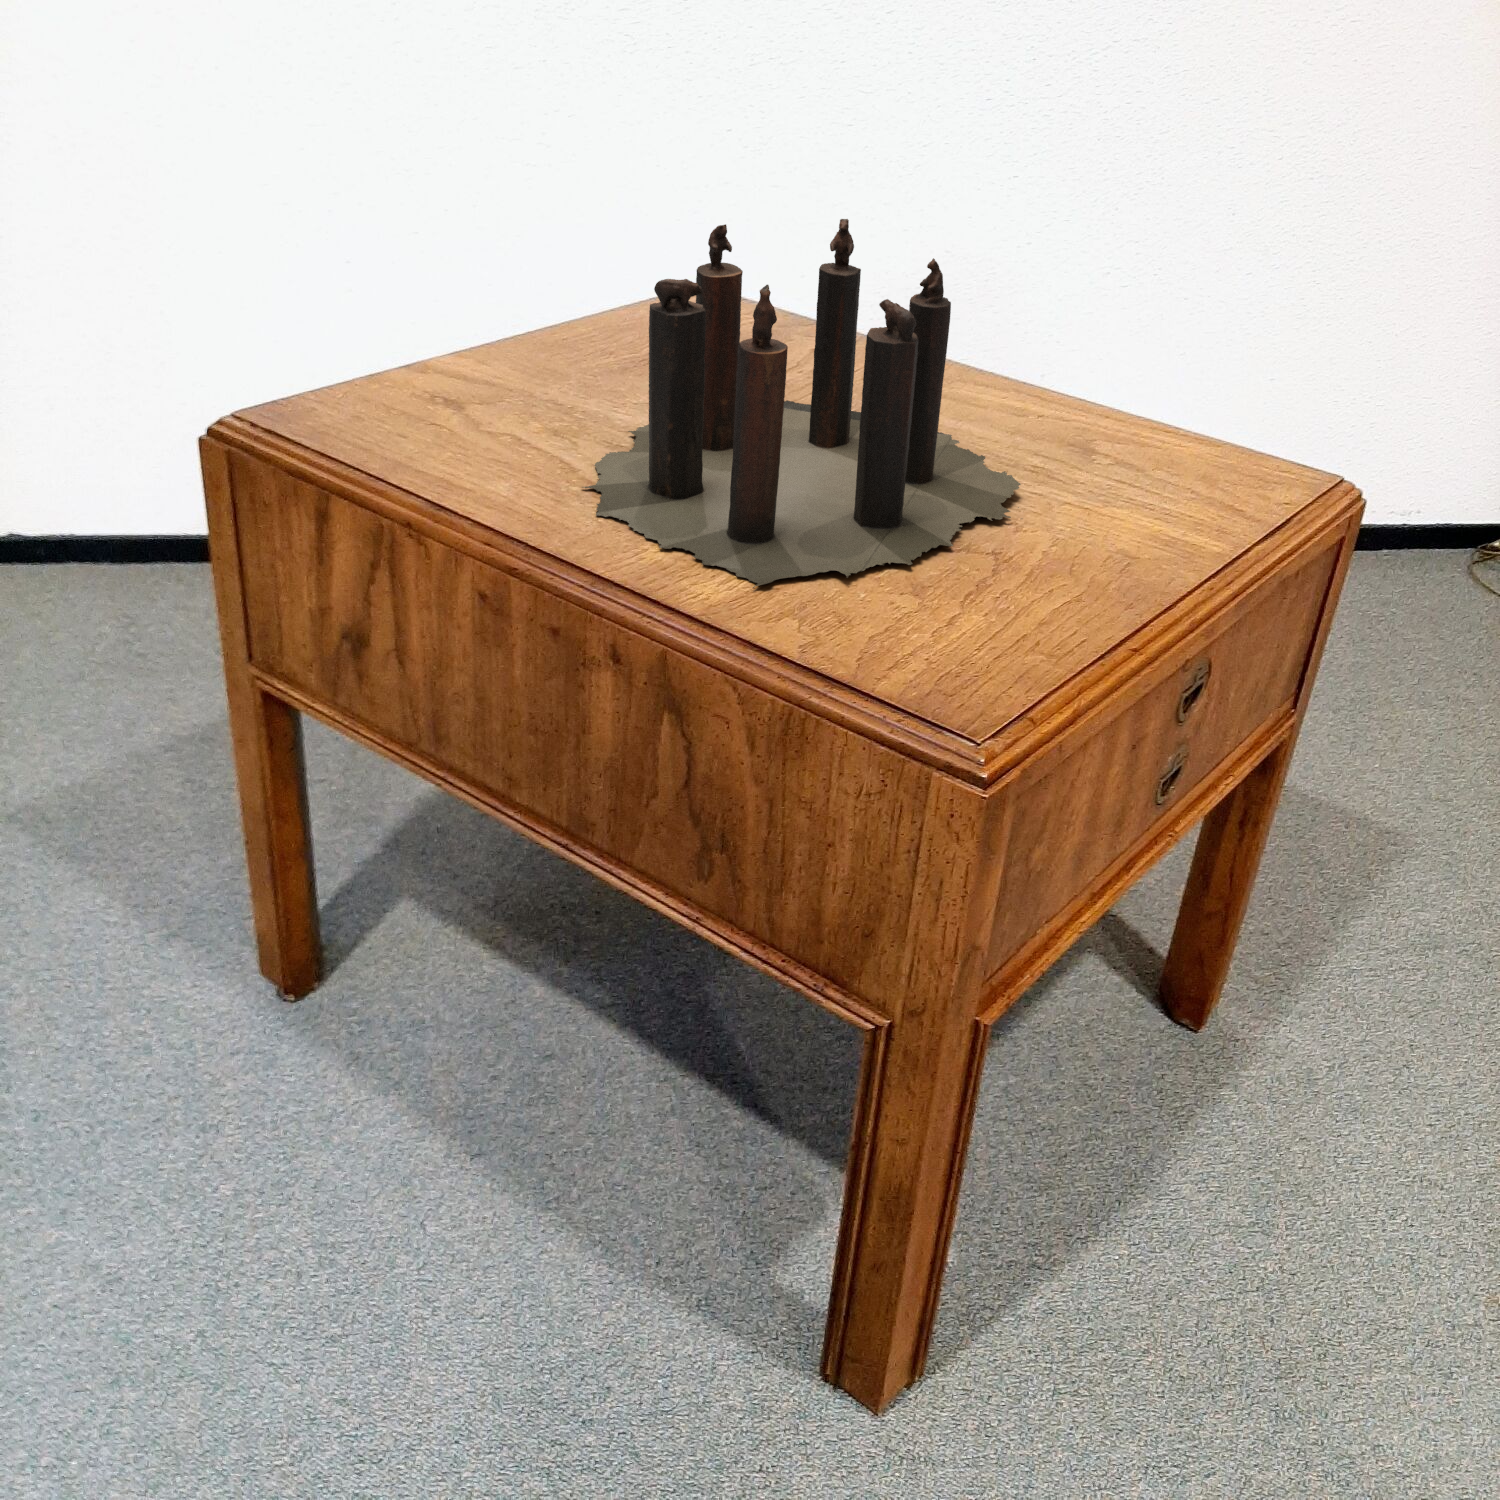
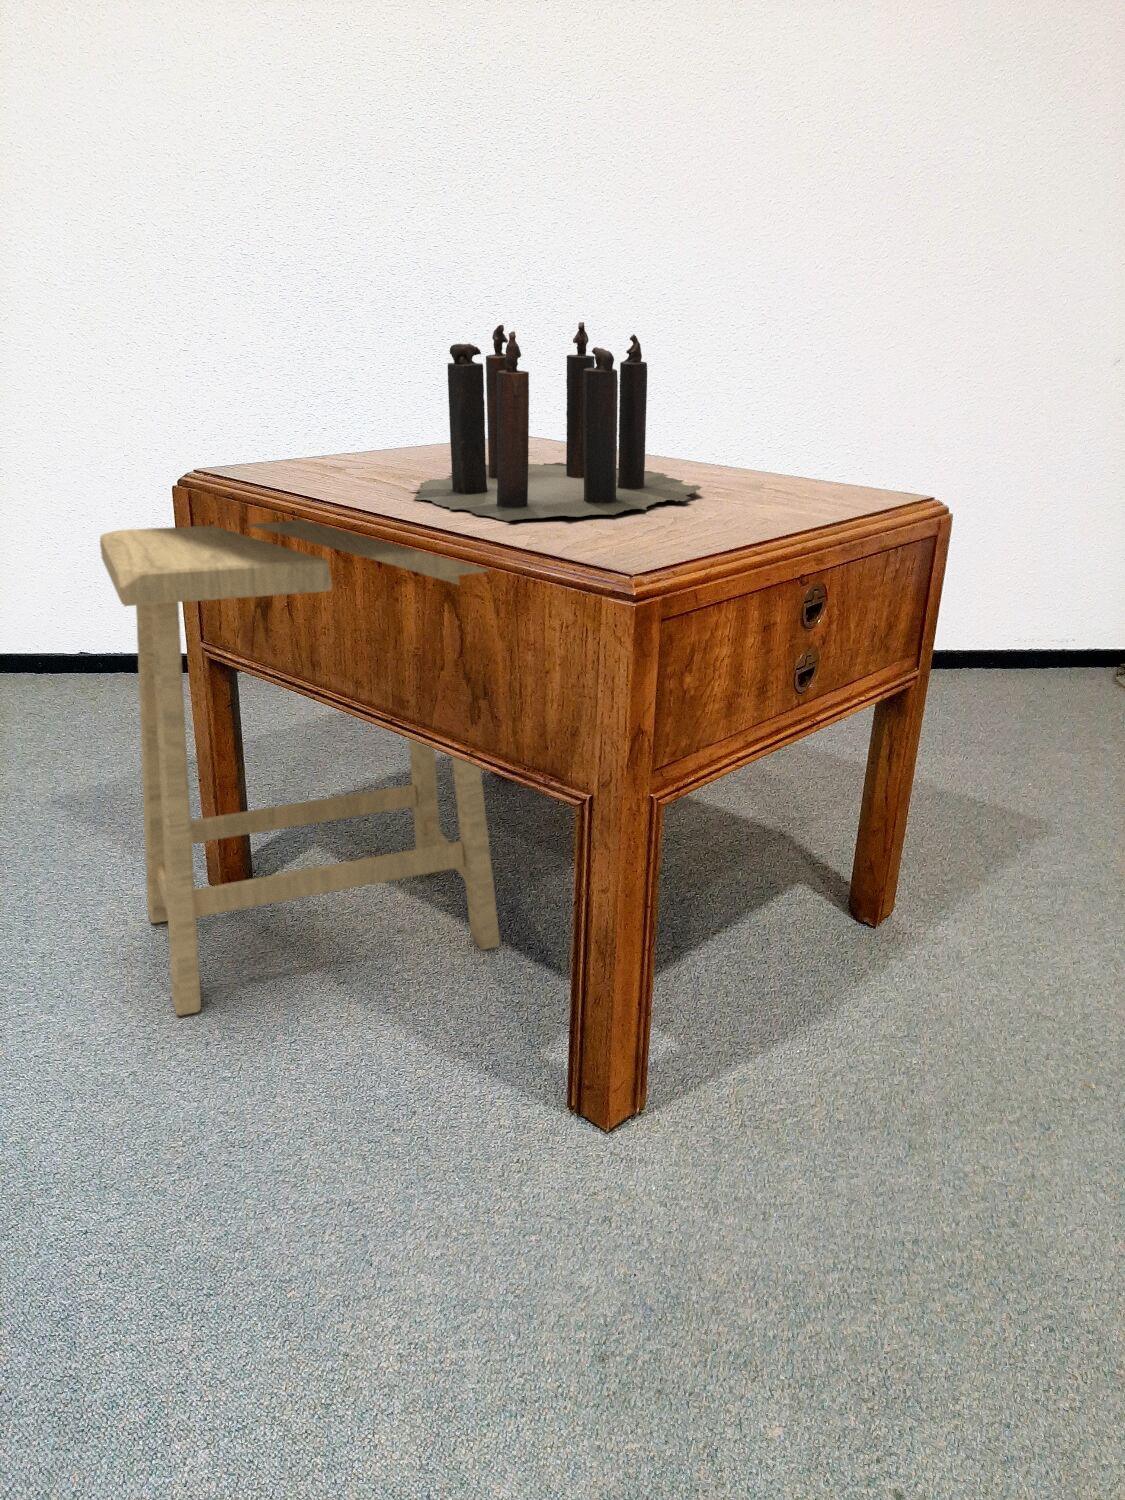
footstool: none [98,460,697,1223] -> present [100,520,500,1016]

